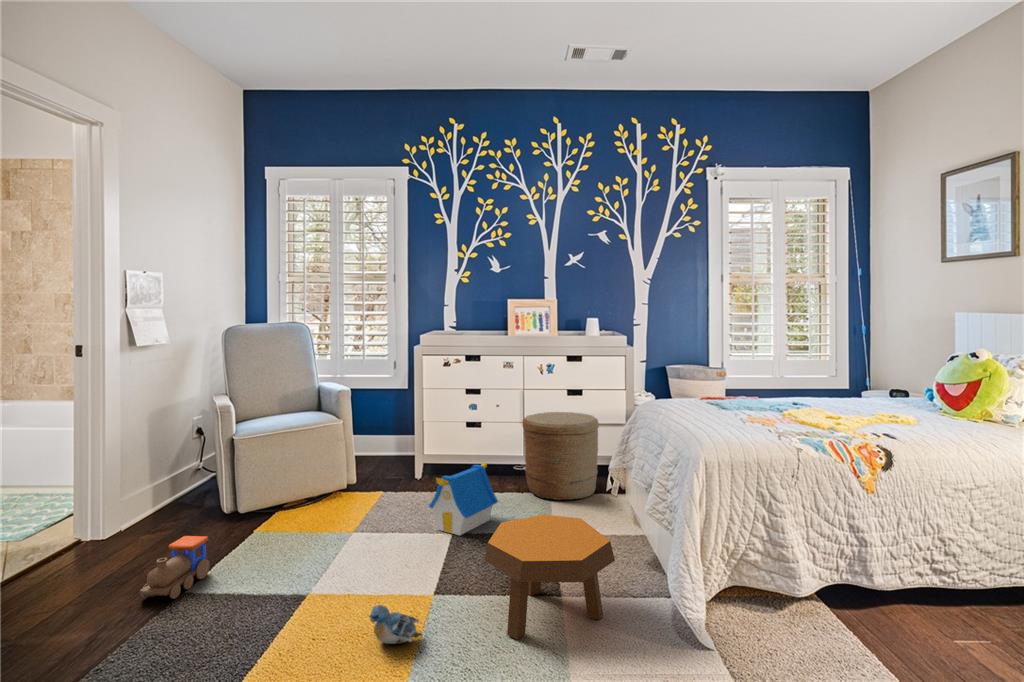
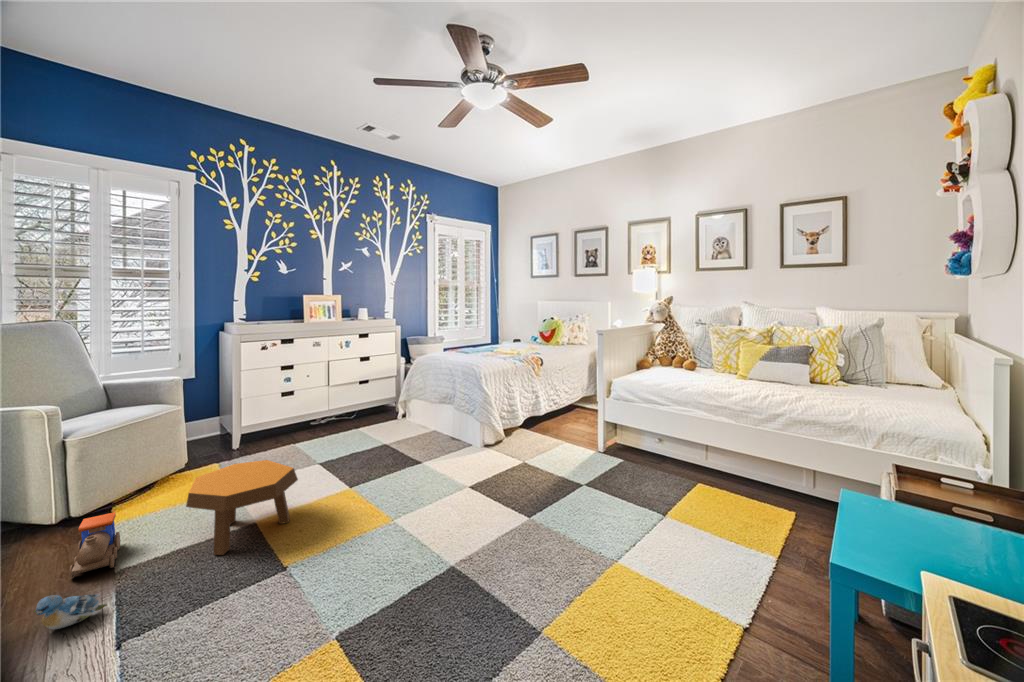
woven basket: present [522,412,599,500] -> none [337,374,392,434]
toy house: present [429,462,498,535] -> none [294,413,345,466]
footstool: present [485,514,615,639] -> present [186,460,298,555]
plush toy: present [369,605,422,644] -> present [34,594,107,629]

